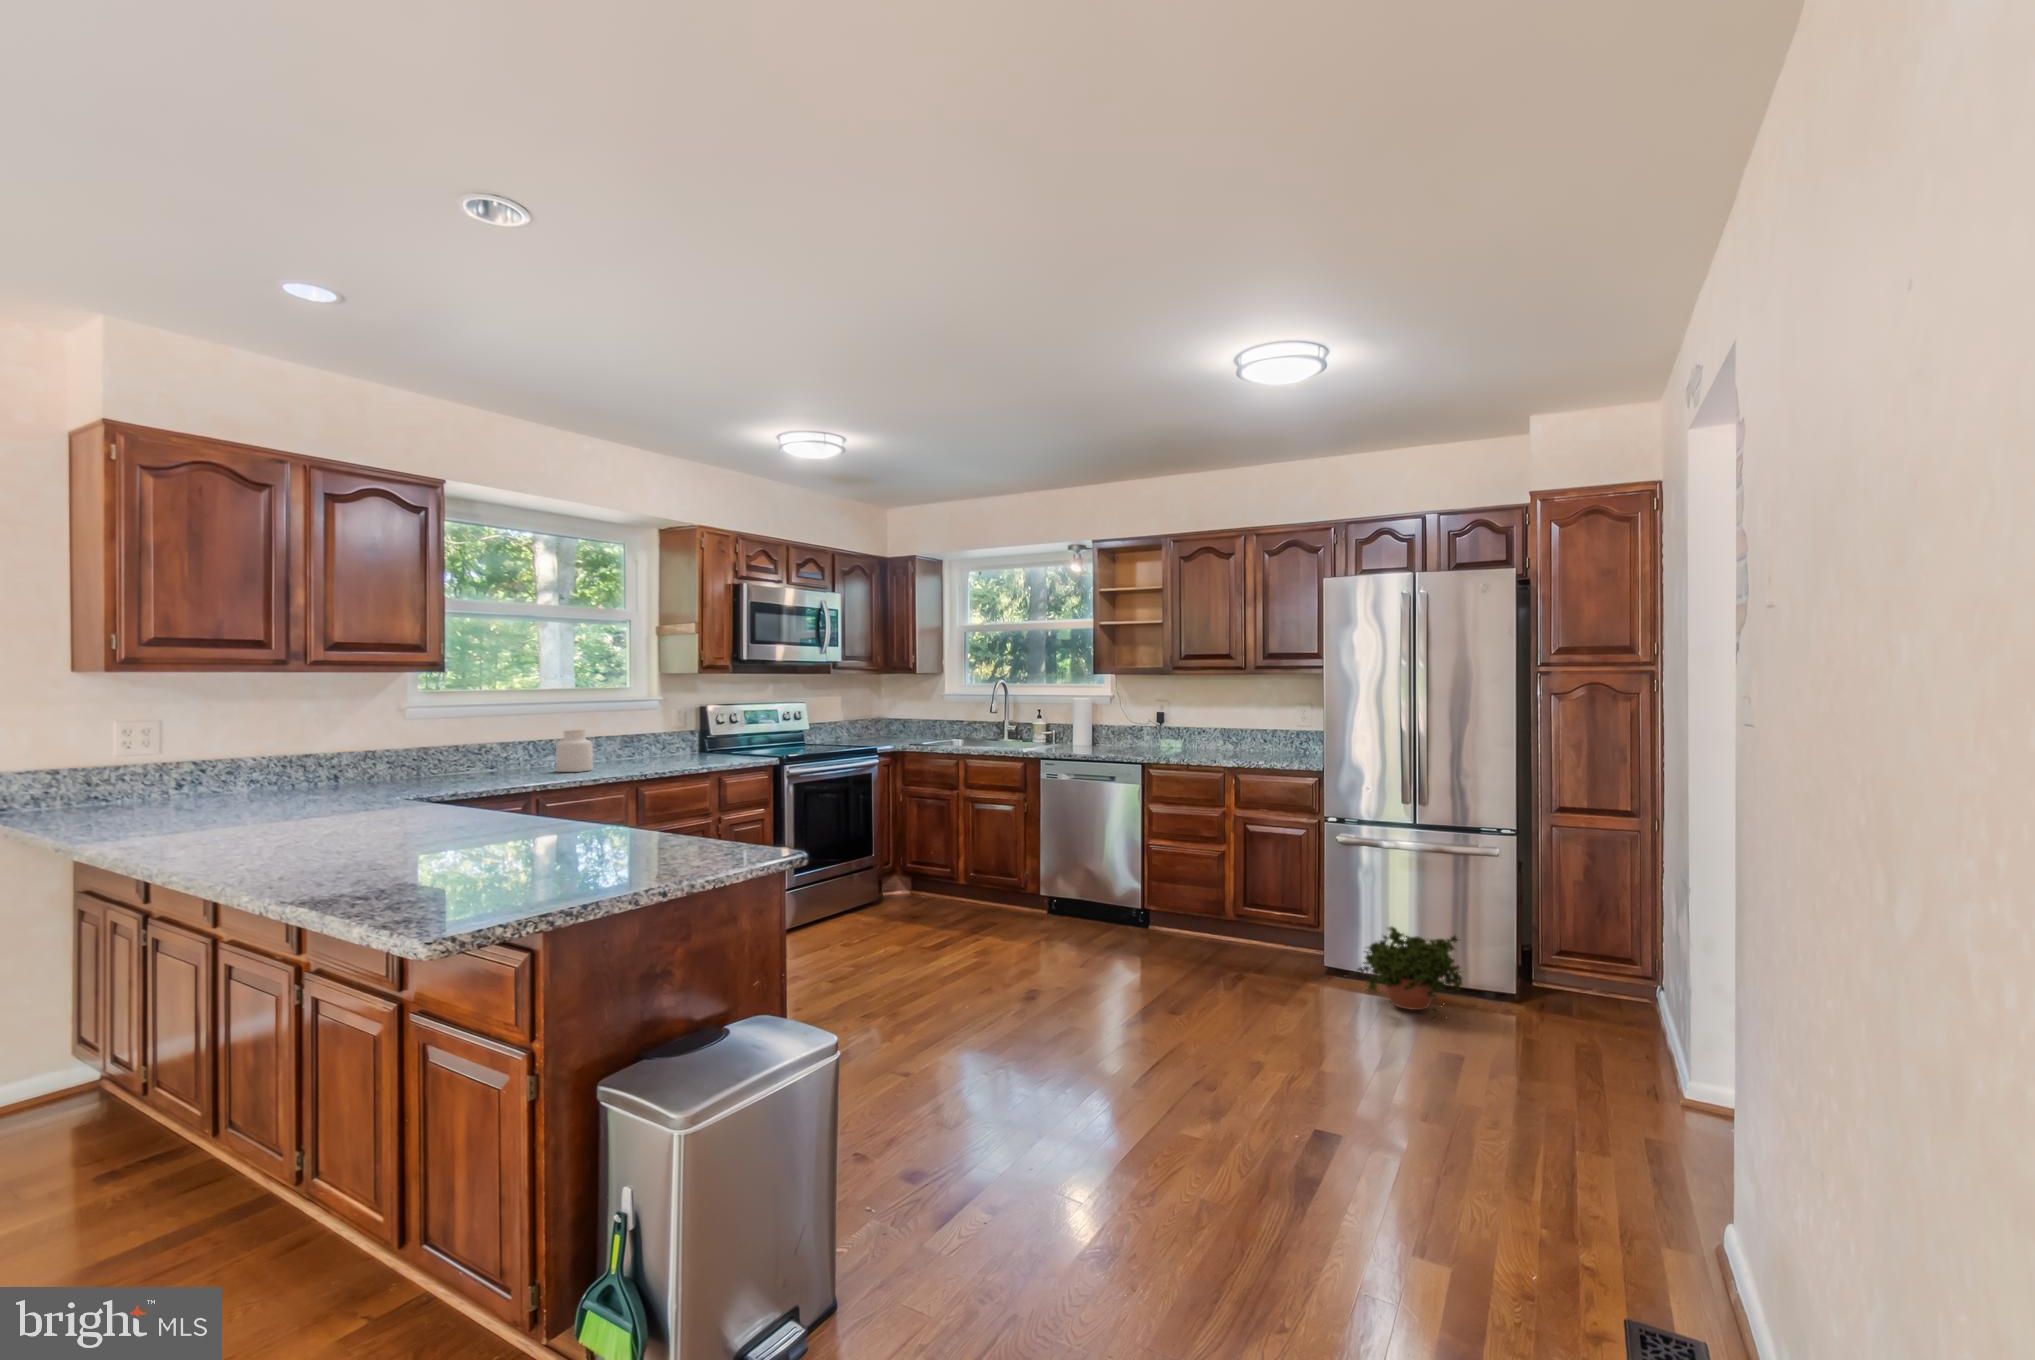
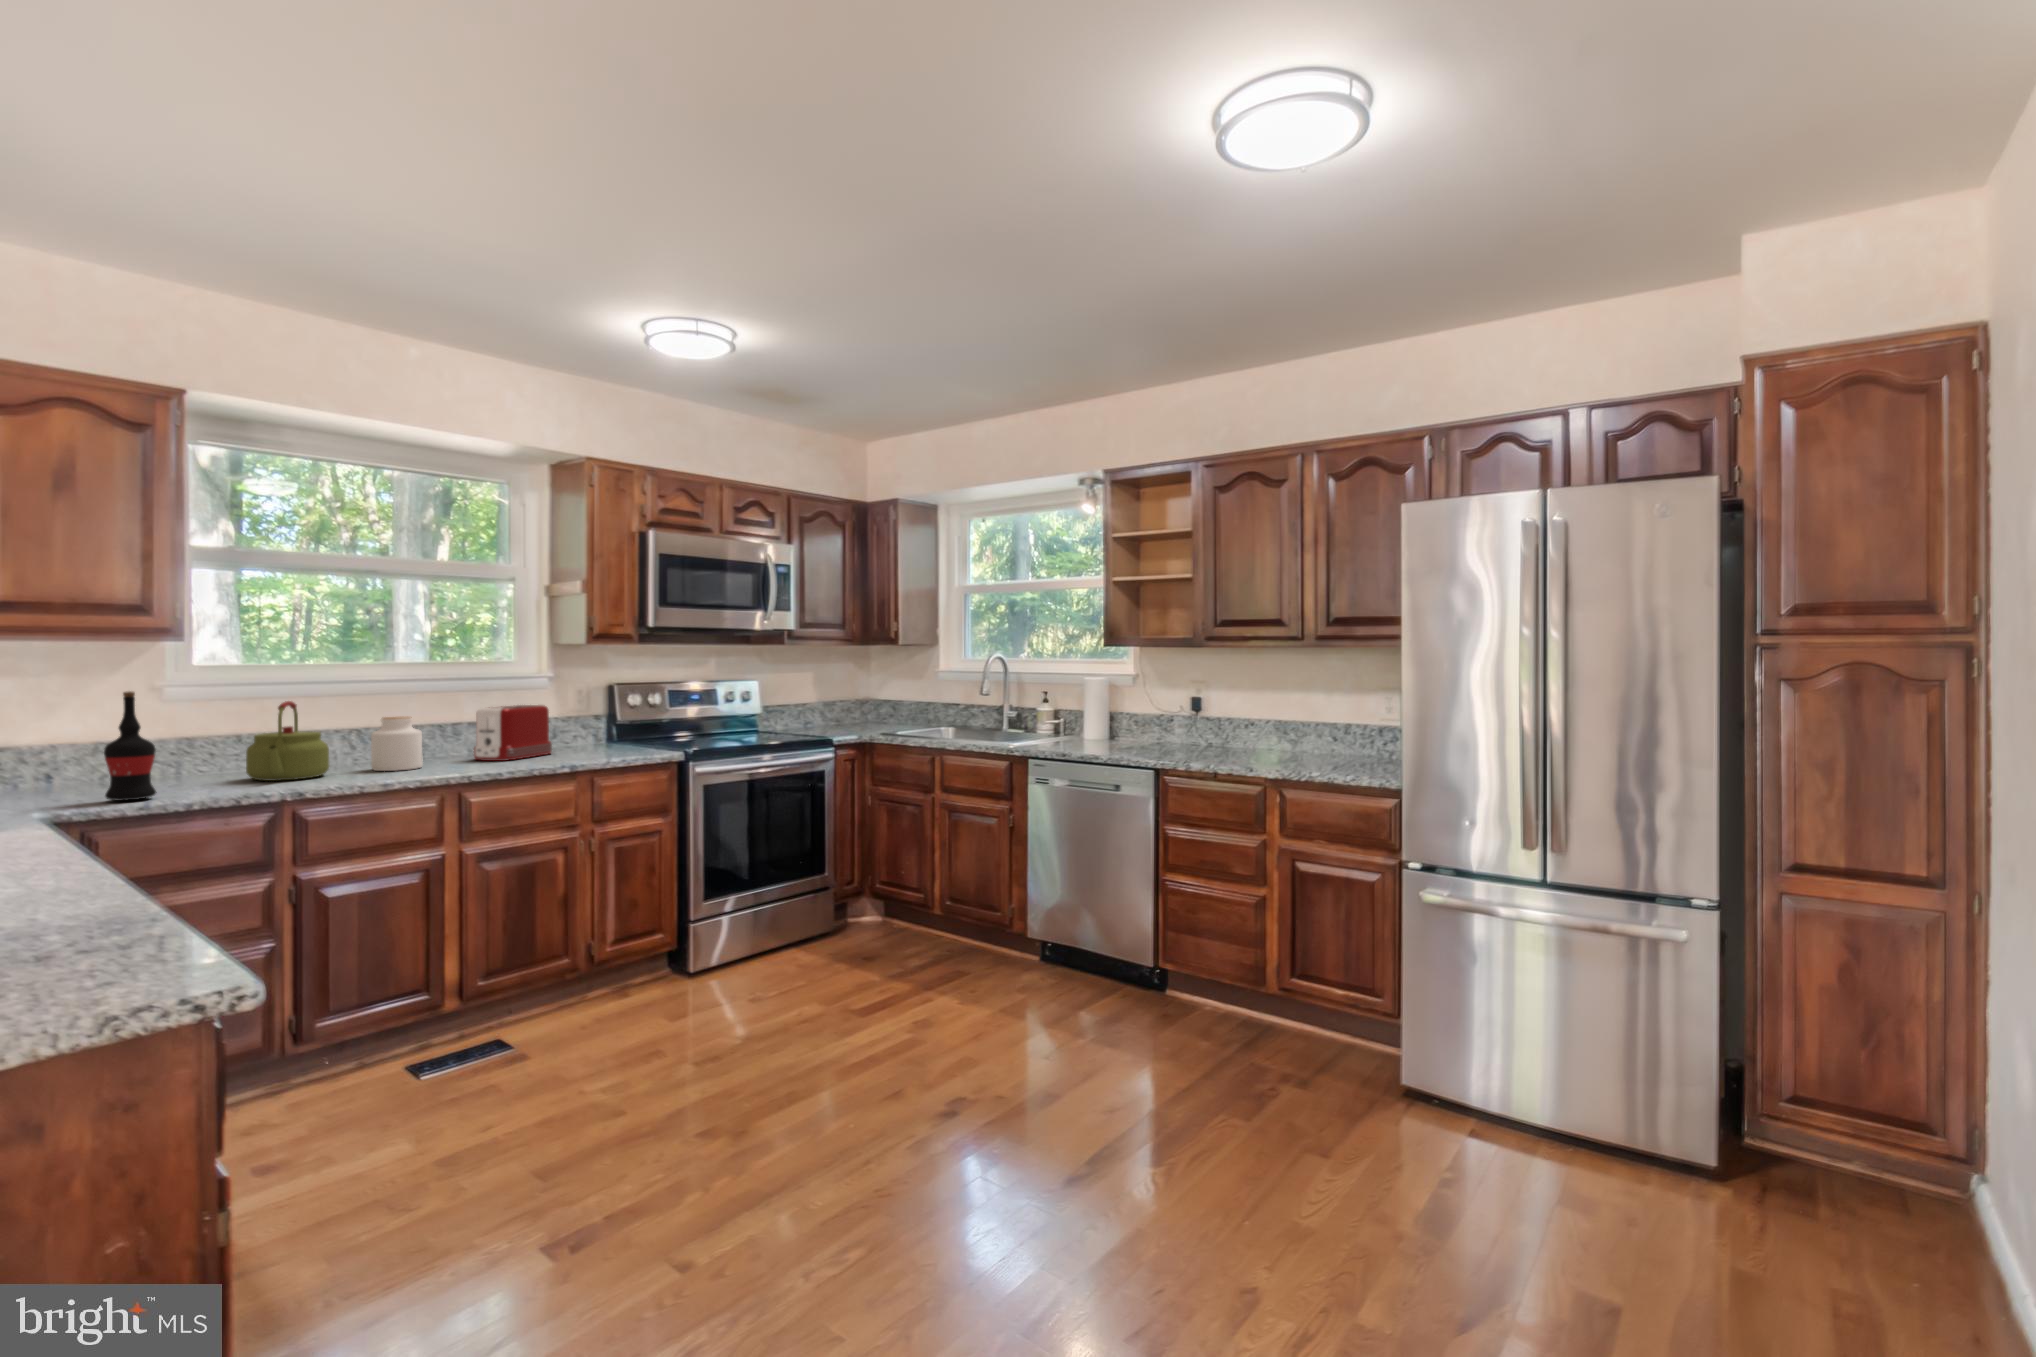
wine bottle: none [416,710,449,791] -> present [104,691,157,801]
kettle: none [477,718,535,779] -> present [246,701,329,781]
toaster: none [617,722,671,765] -> present [473,705,552,761]
potted plant: present [1357,927,1463,1017] -> none [1440,1037,1625,1208]

